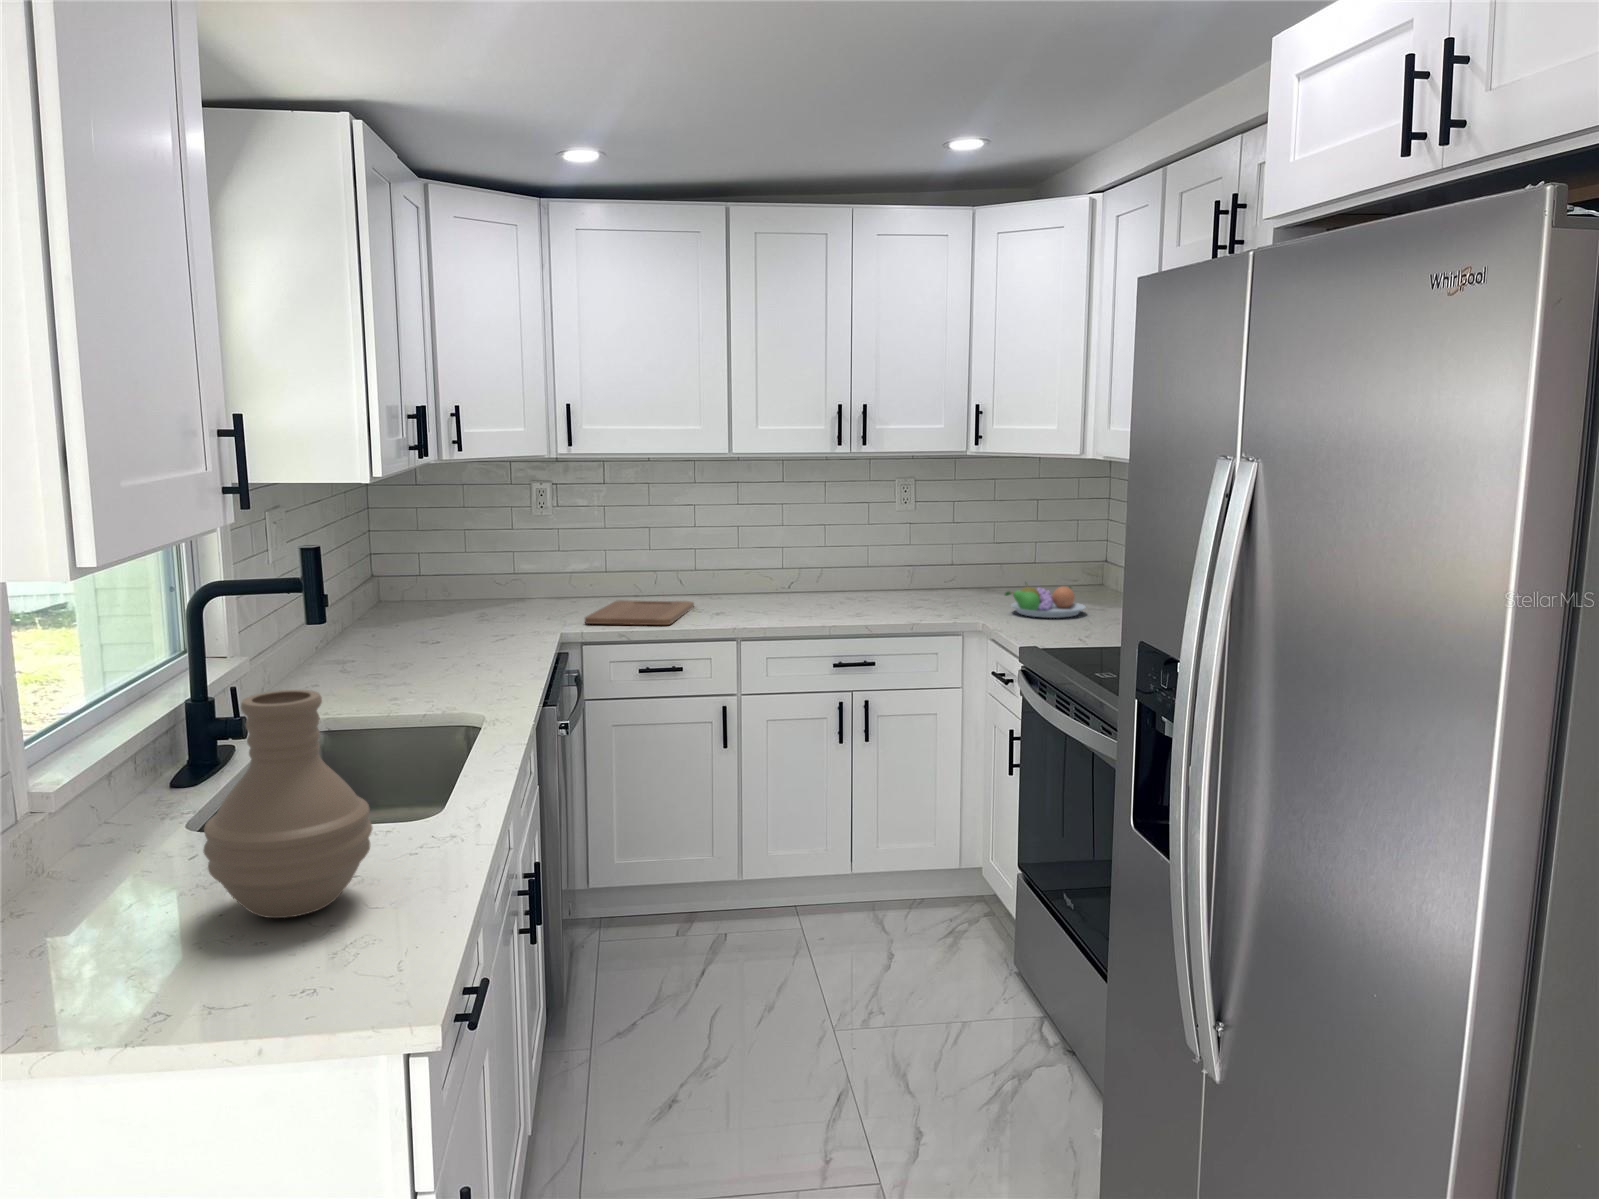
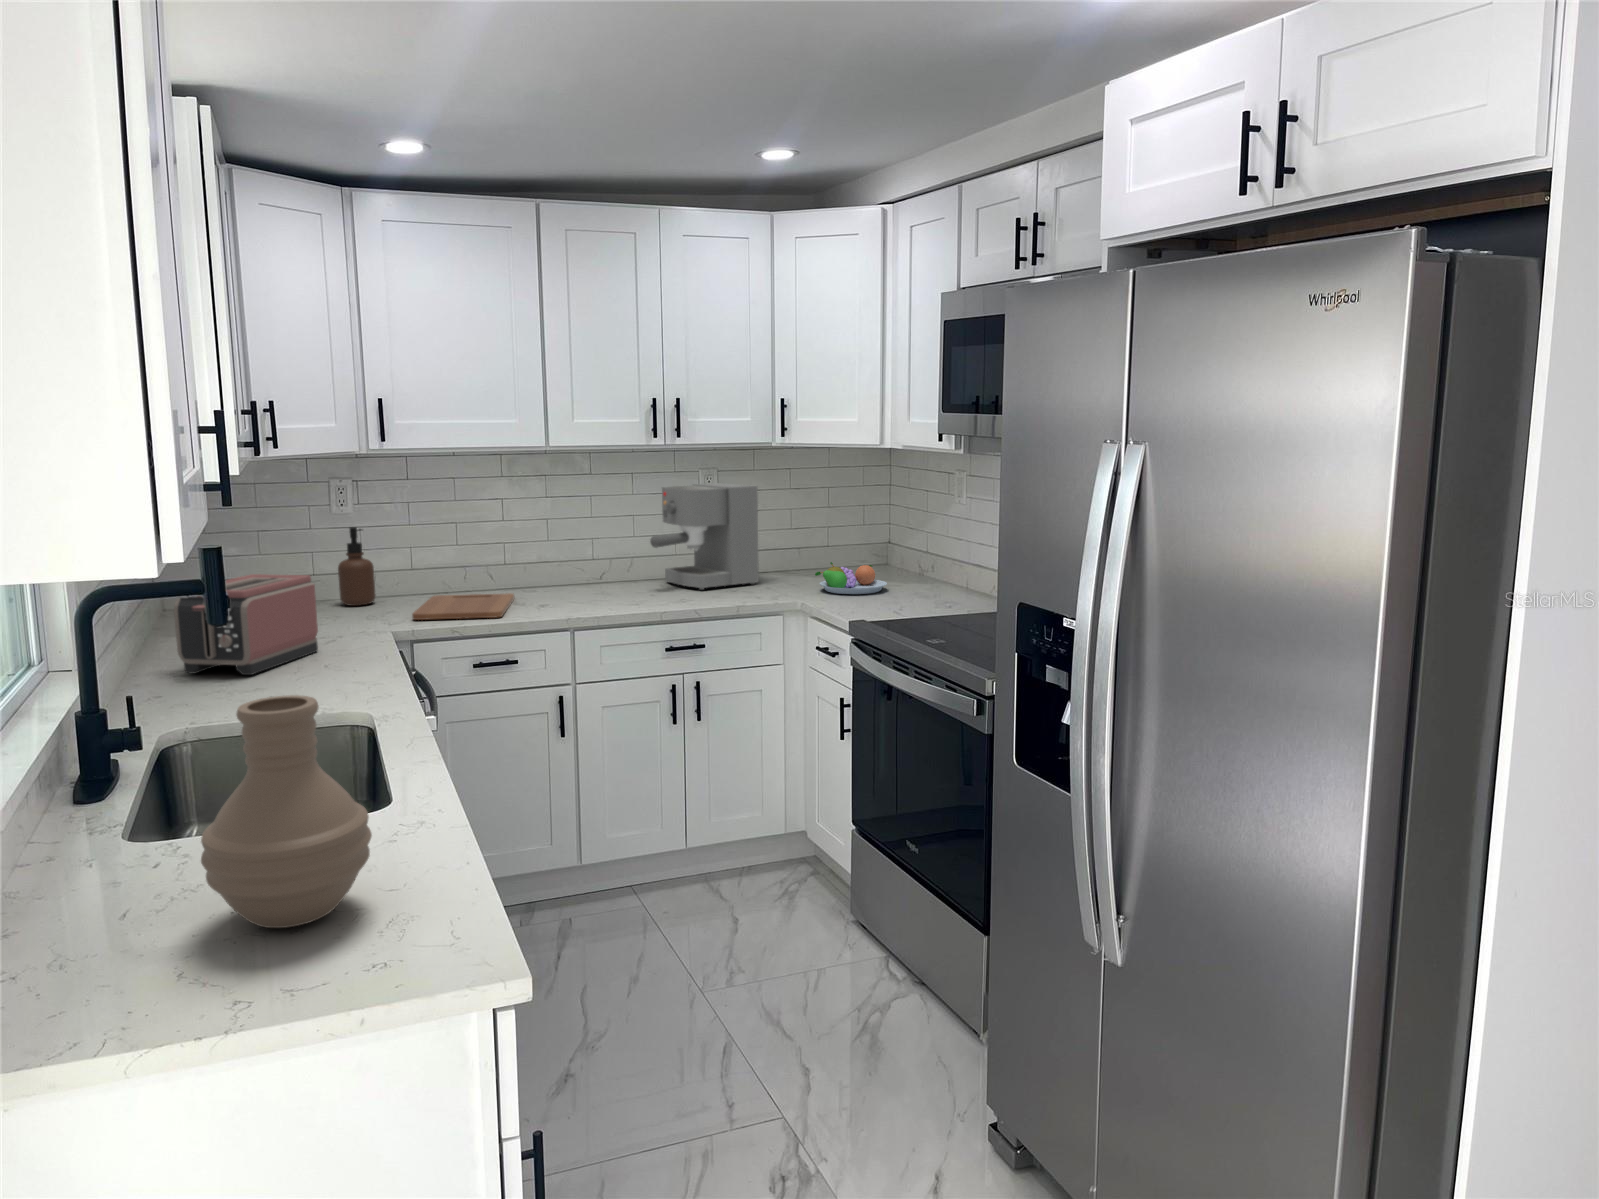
coffee maker: none [833,494,951,606] -> present [650,483,759,590]
soap dispenser: none [527,530,562,607] -> present [338,527,376,606]
toaster: none [344,572,481,670] -> present [174,574,318,675]

